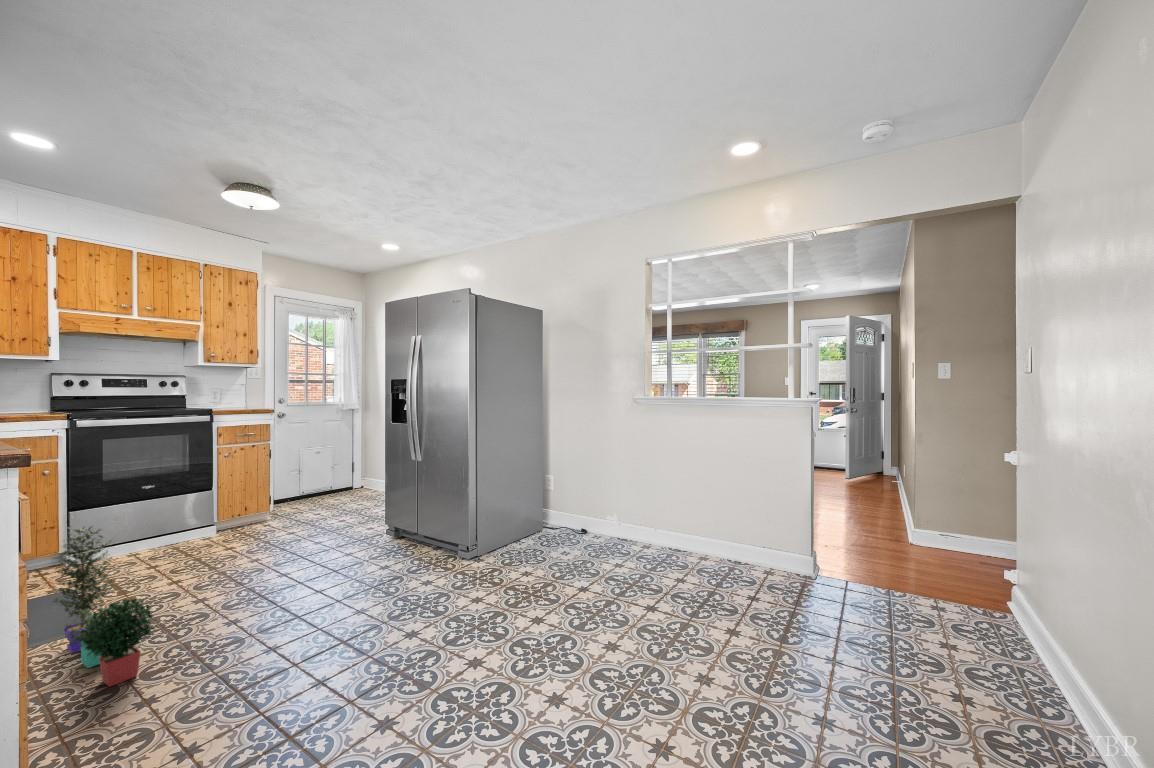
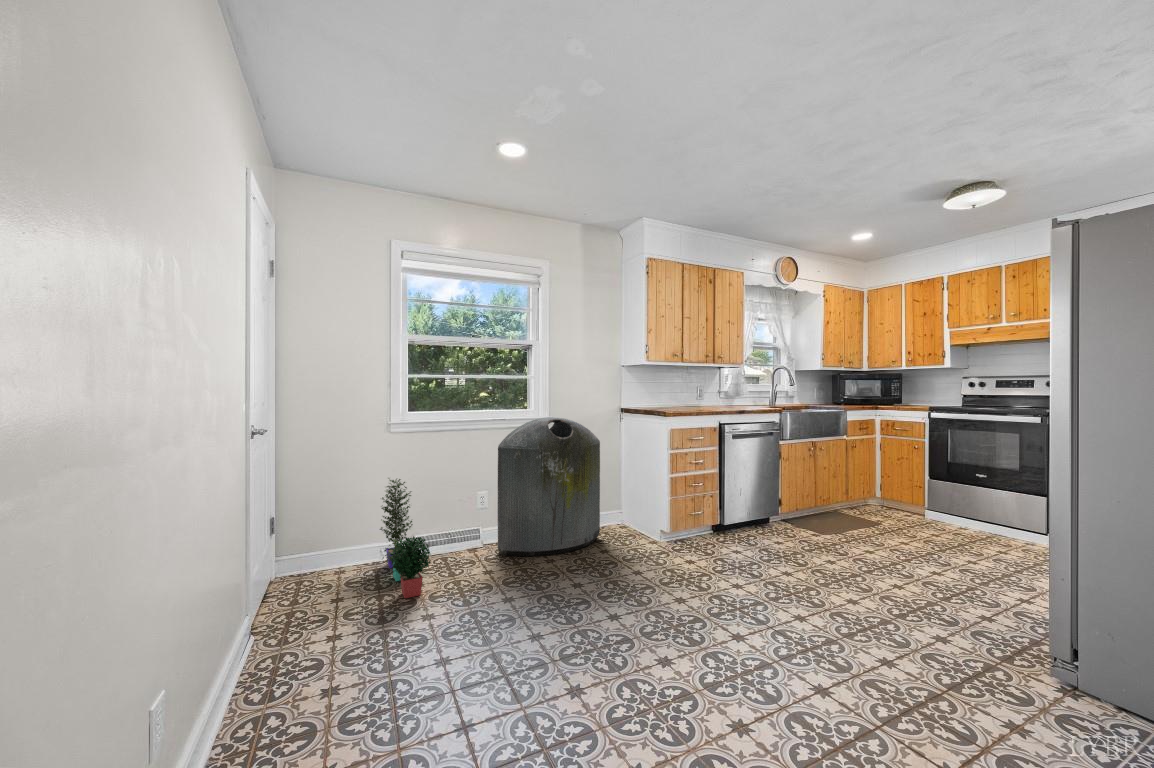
trash can: none [250,431,380,598] -> present [498,417,600,556]

